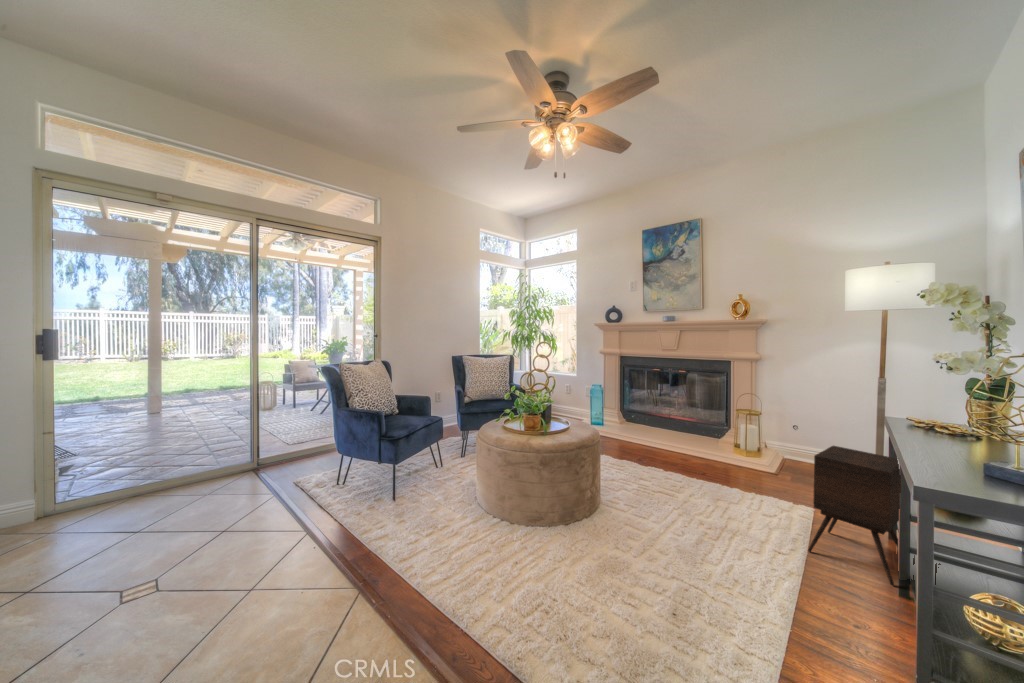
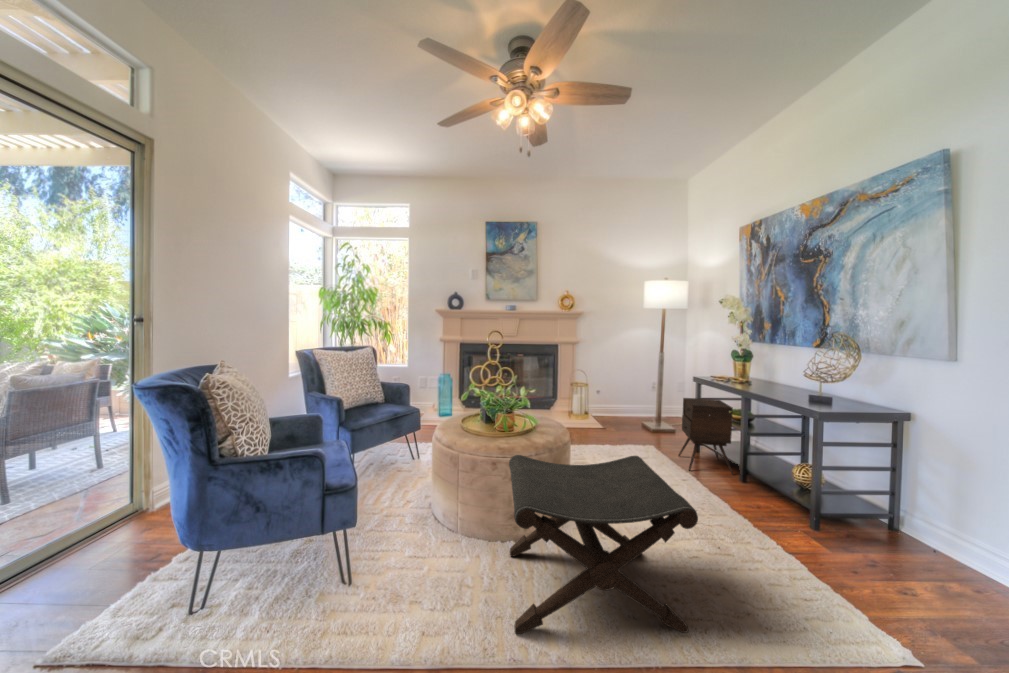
footstool: none [412,448,580,639] -> present [509,455,698,634]

